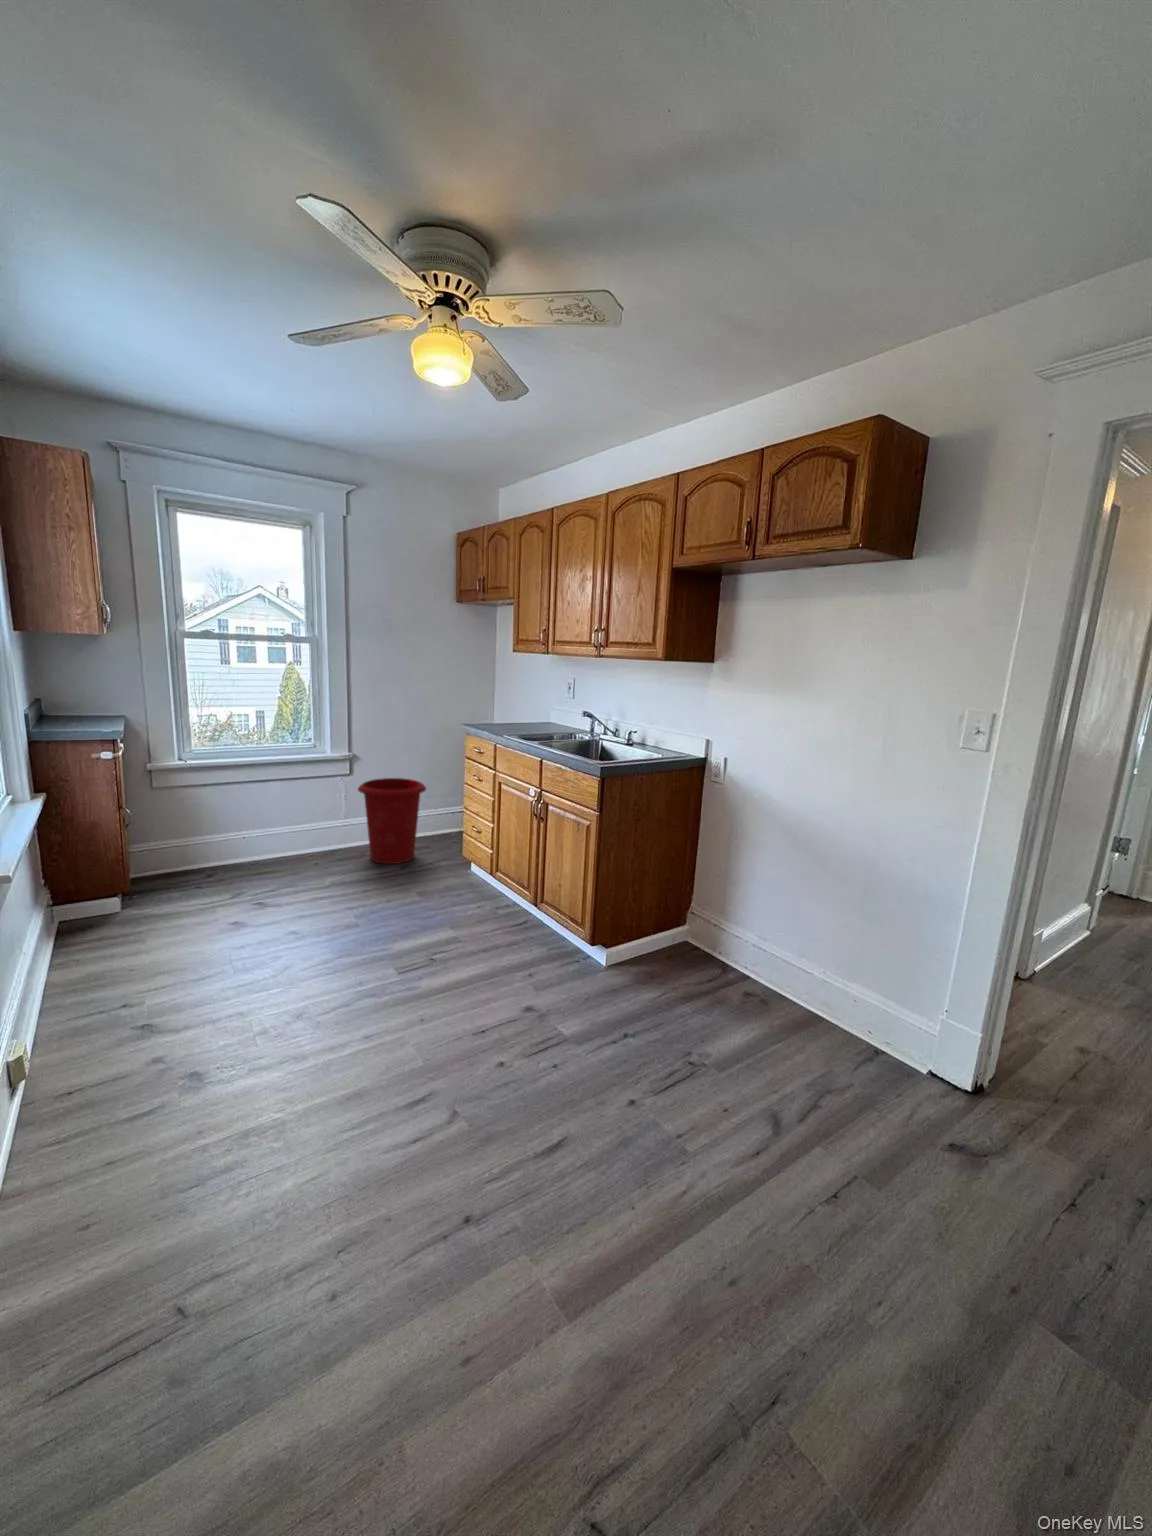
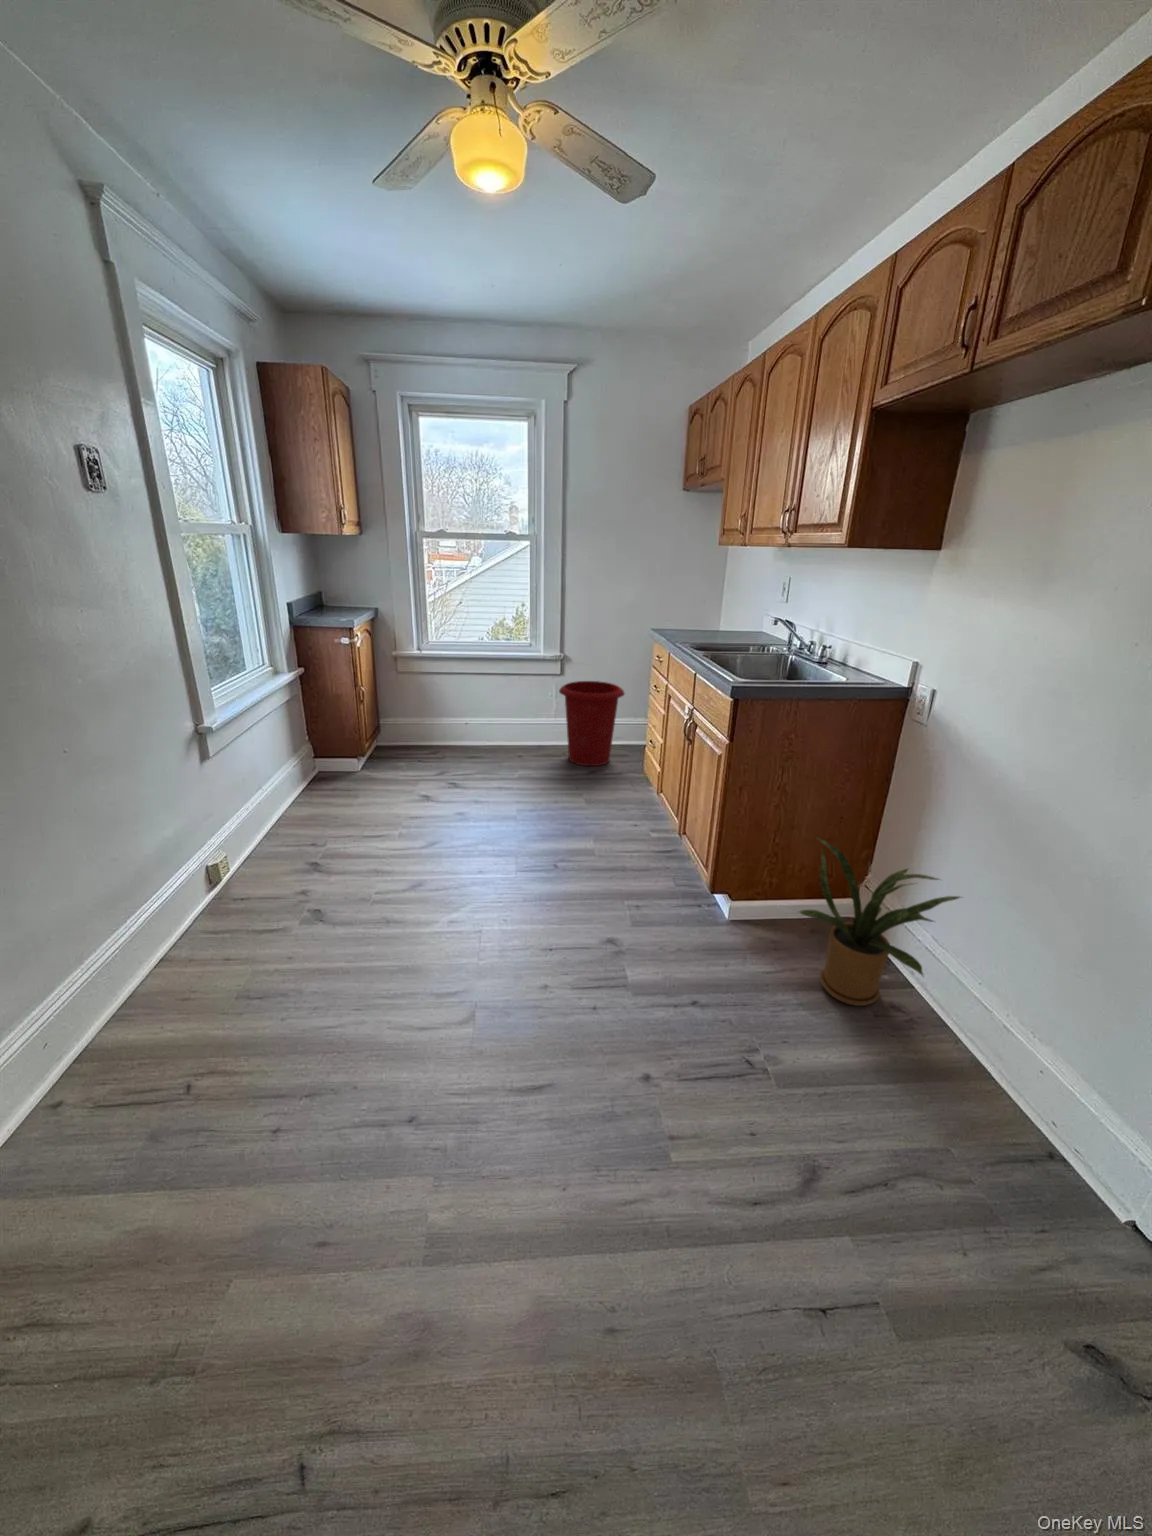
house plant: none [672,878,783,1002] -> present [799,839,960,1006]

